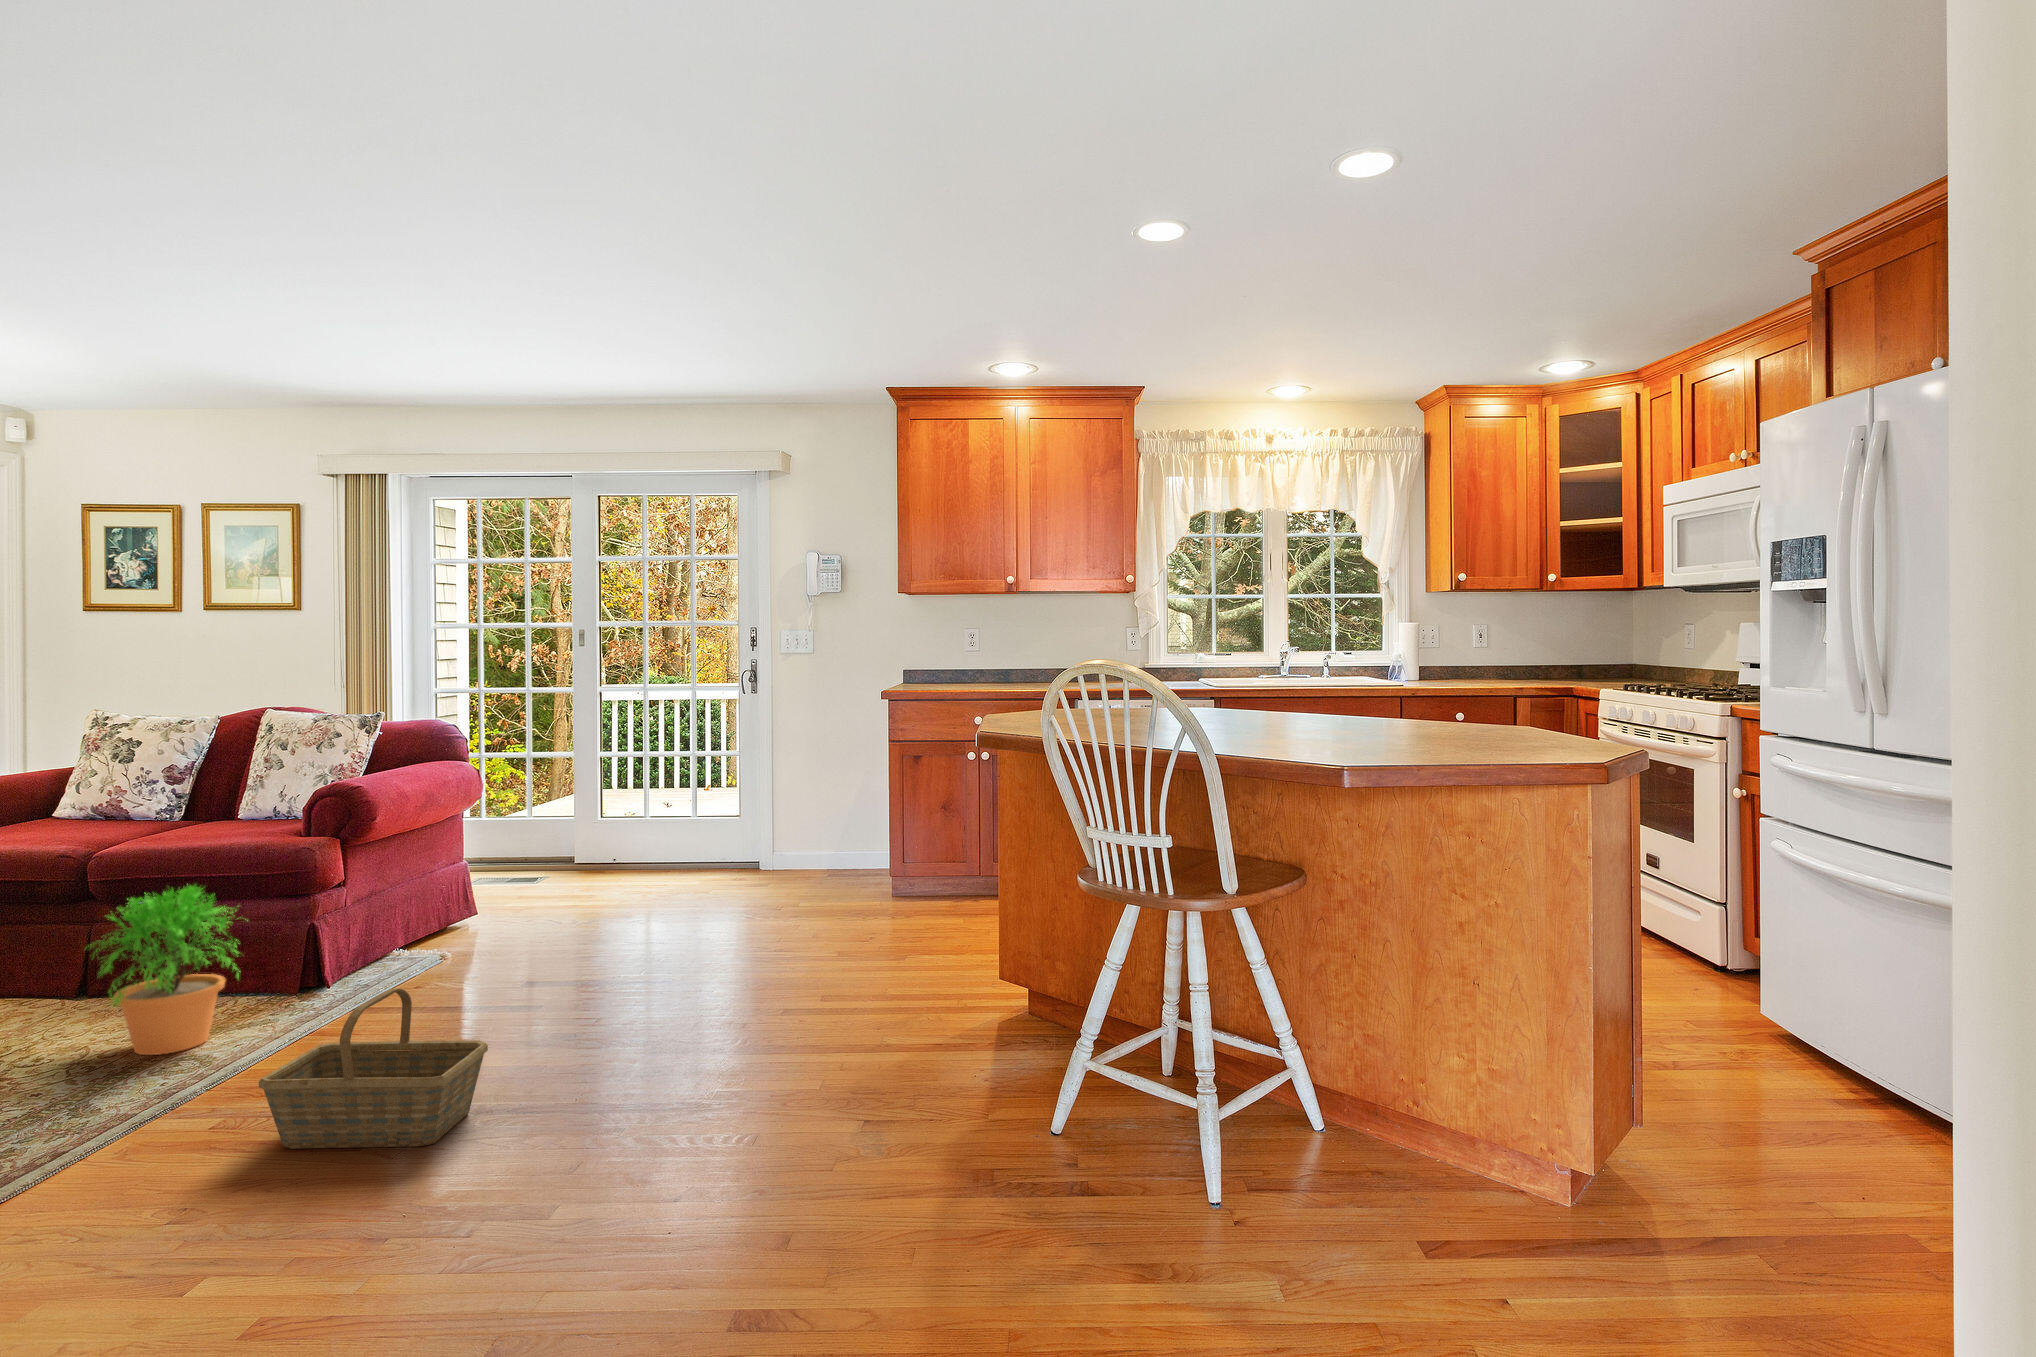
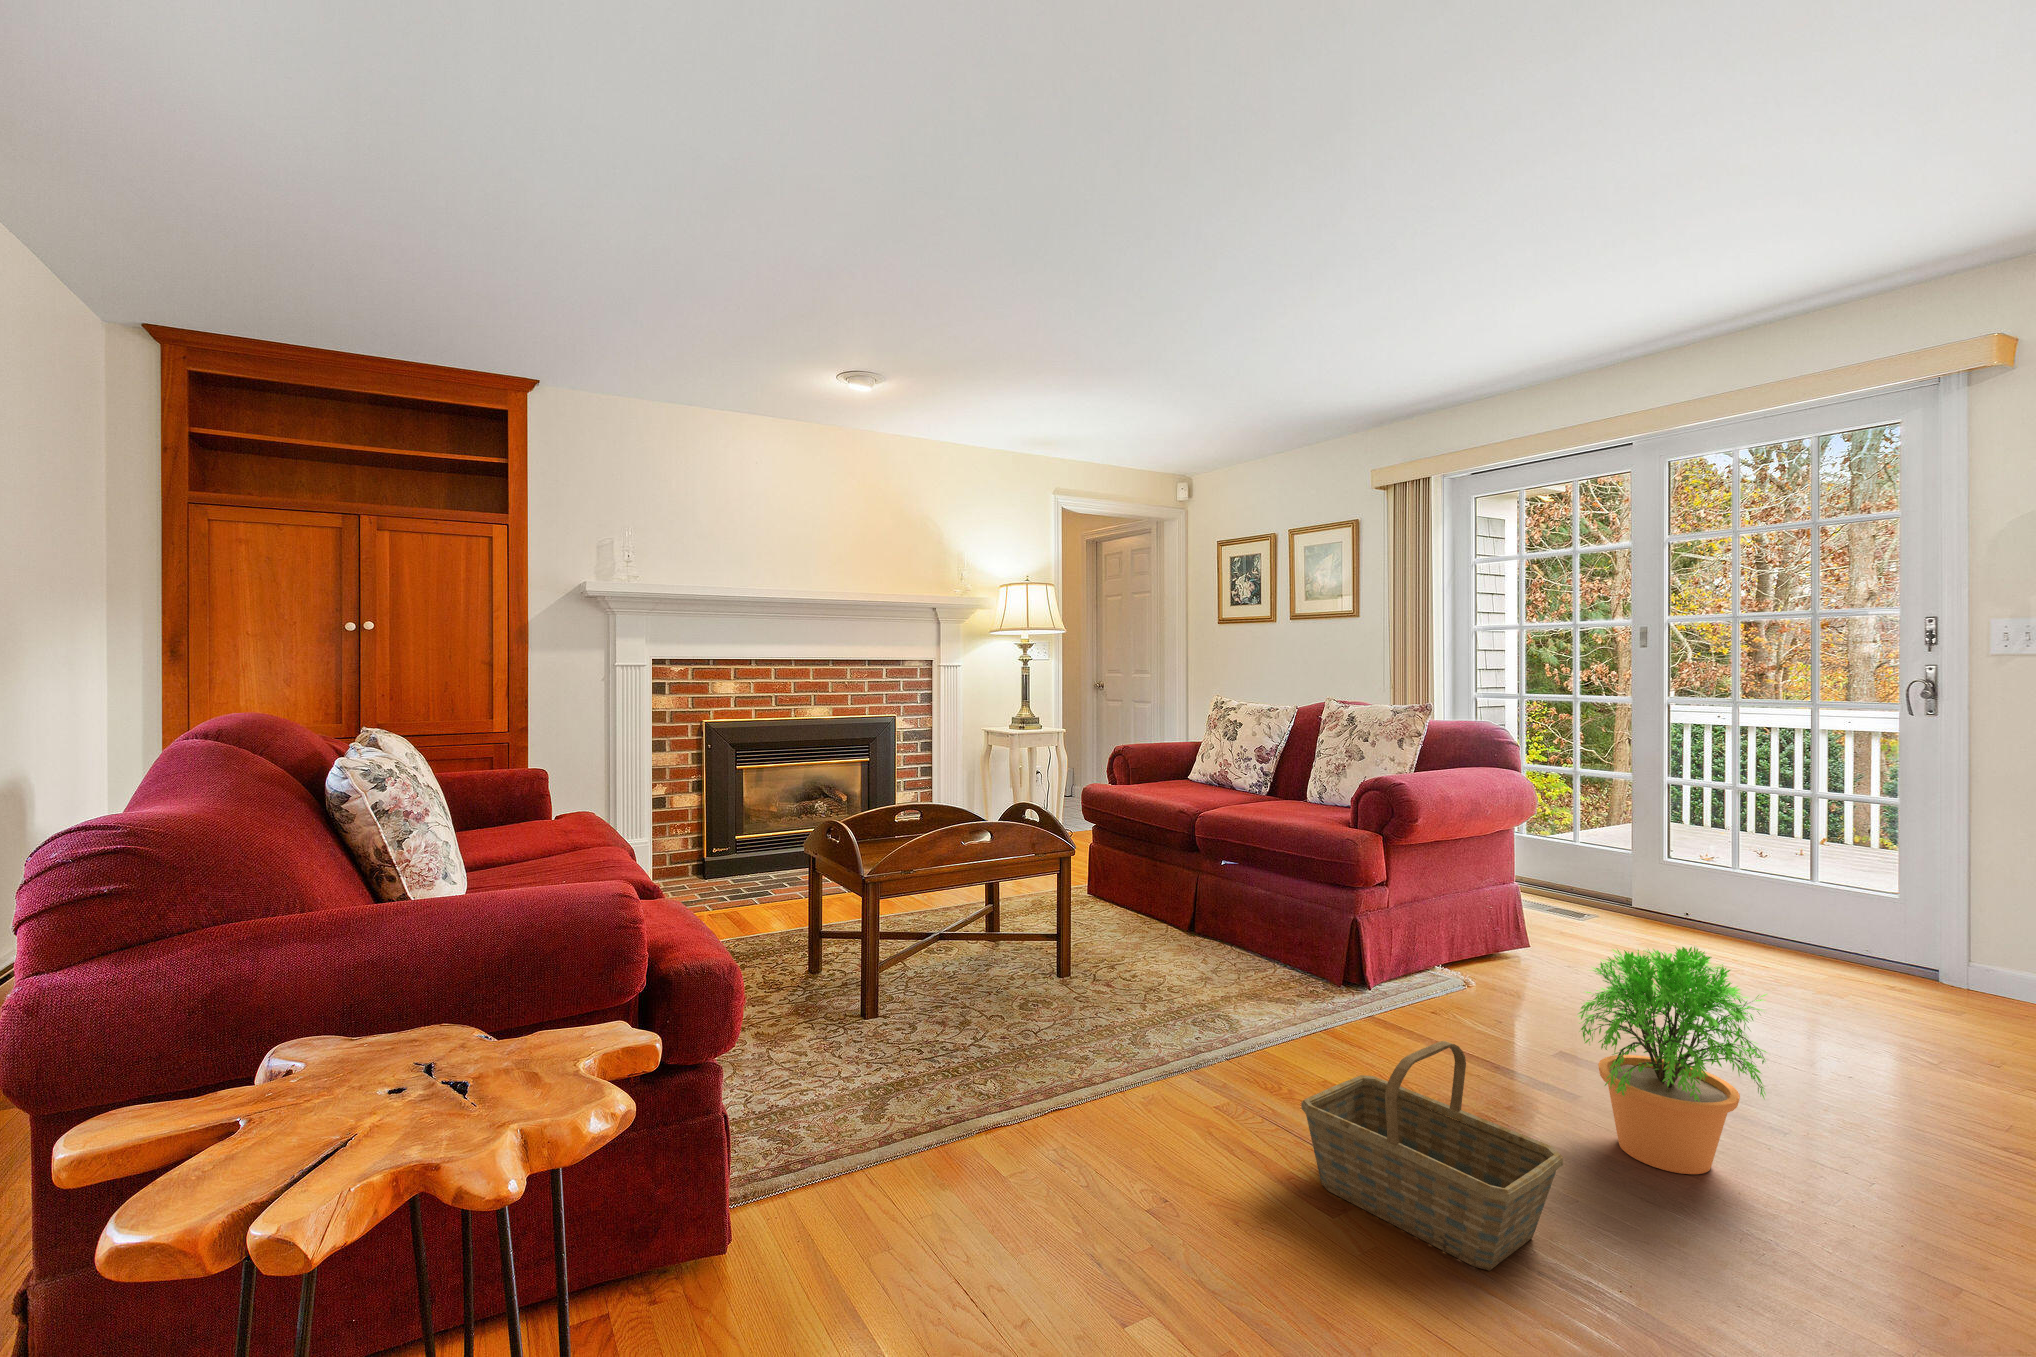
potted plant: present [96,886,240,1055] -> present [1578,947,1767,1174]

